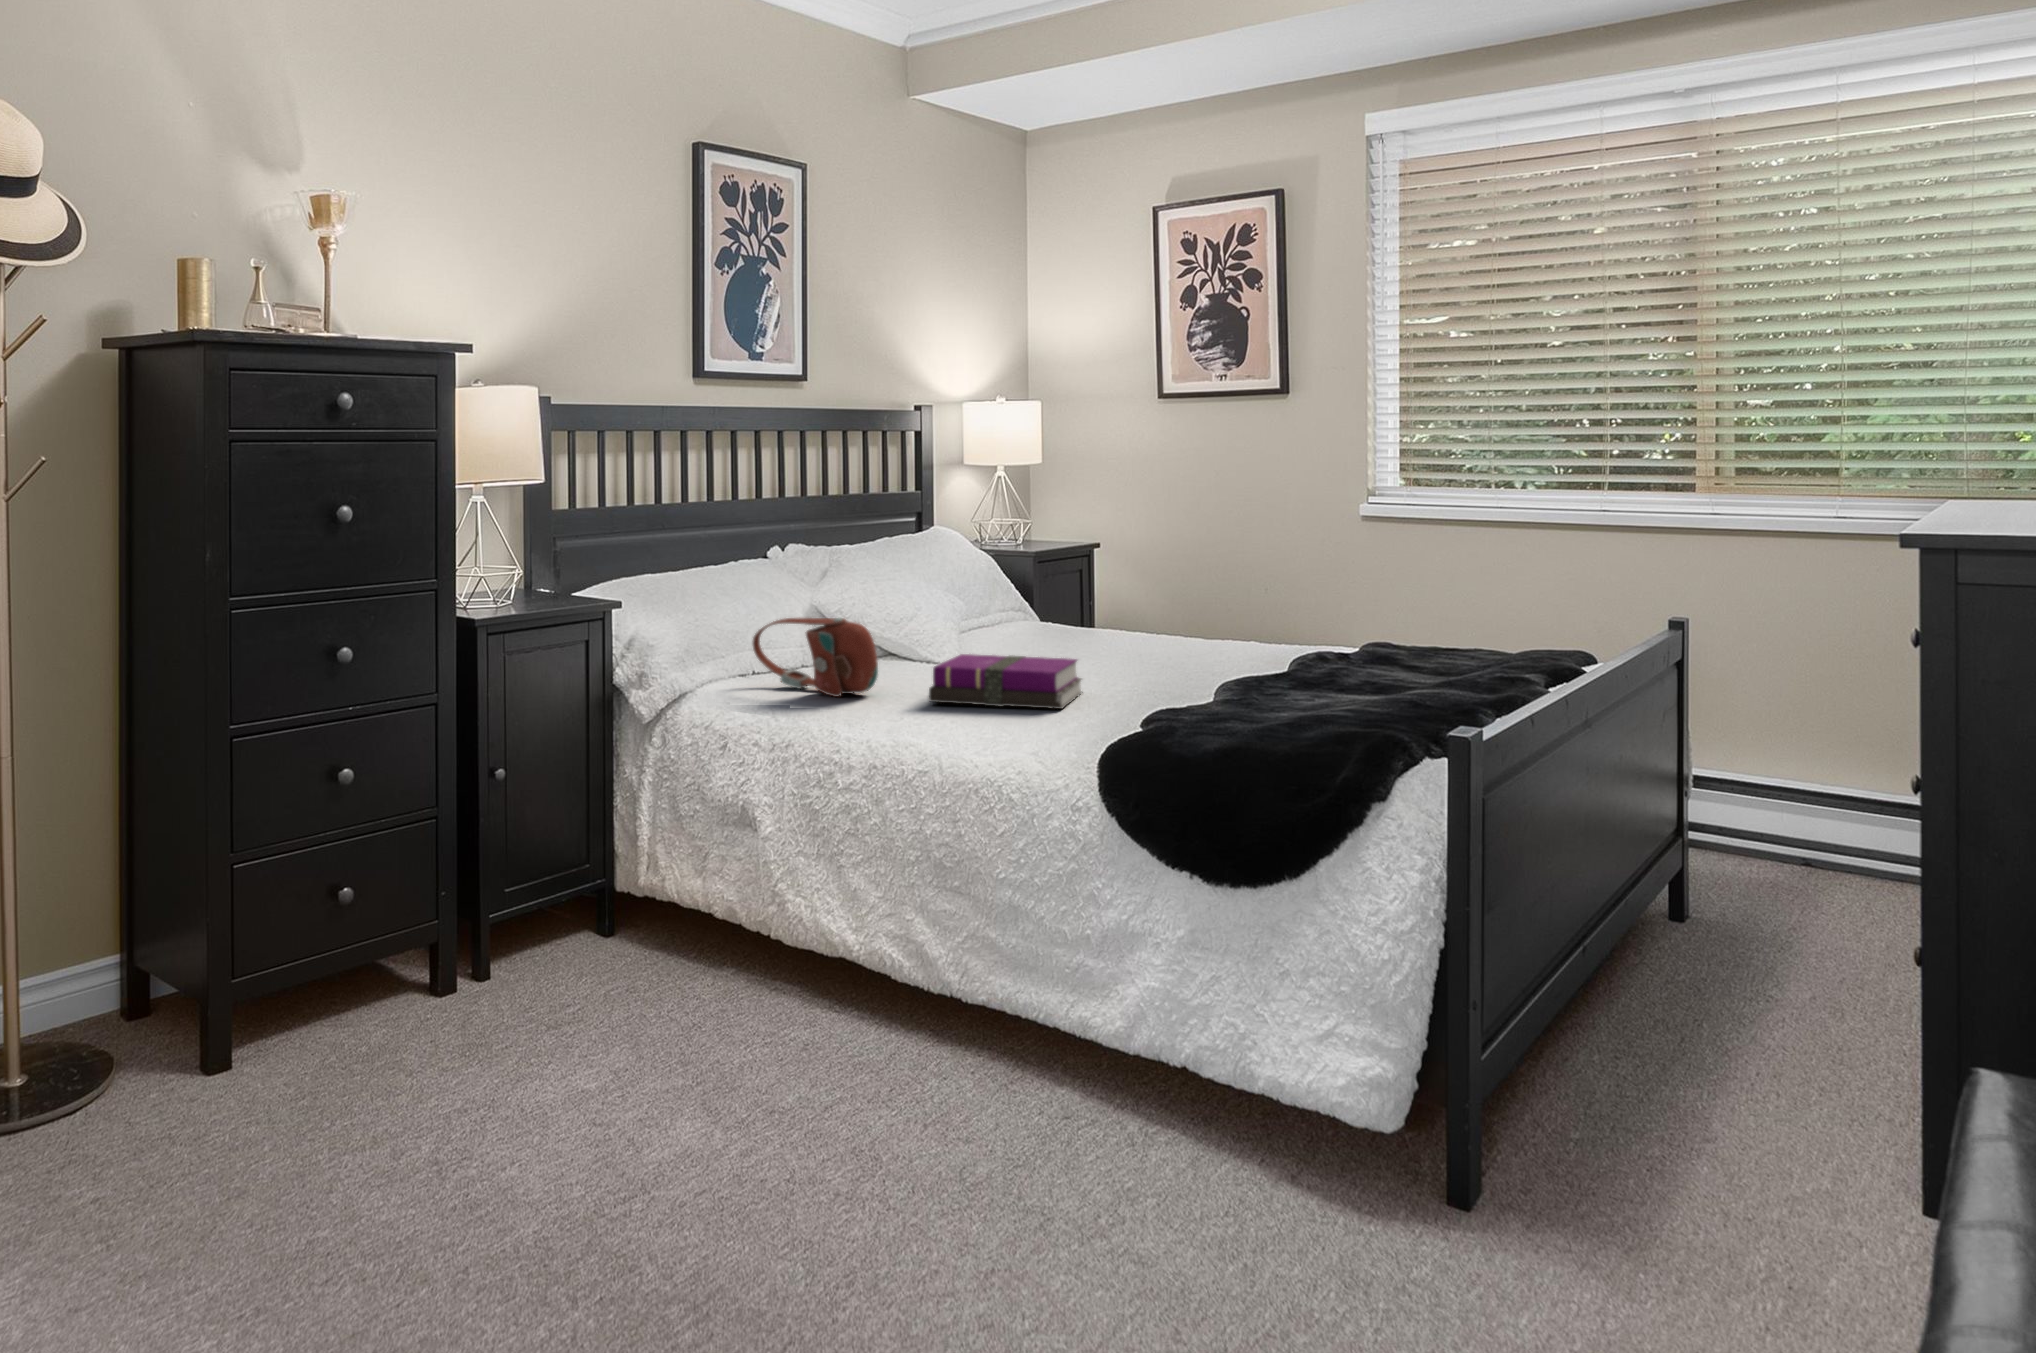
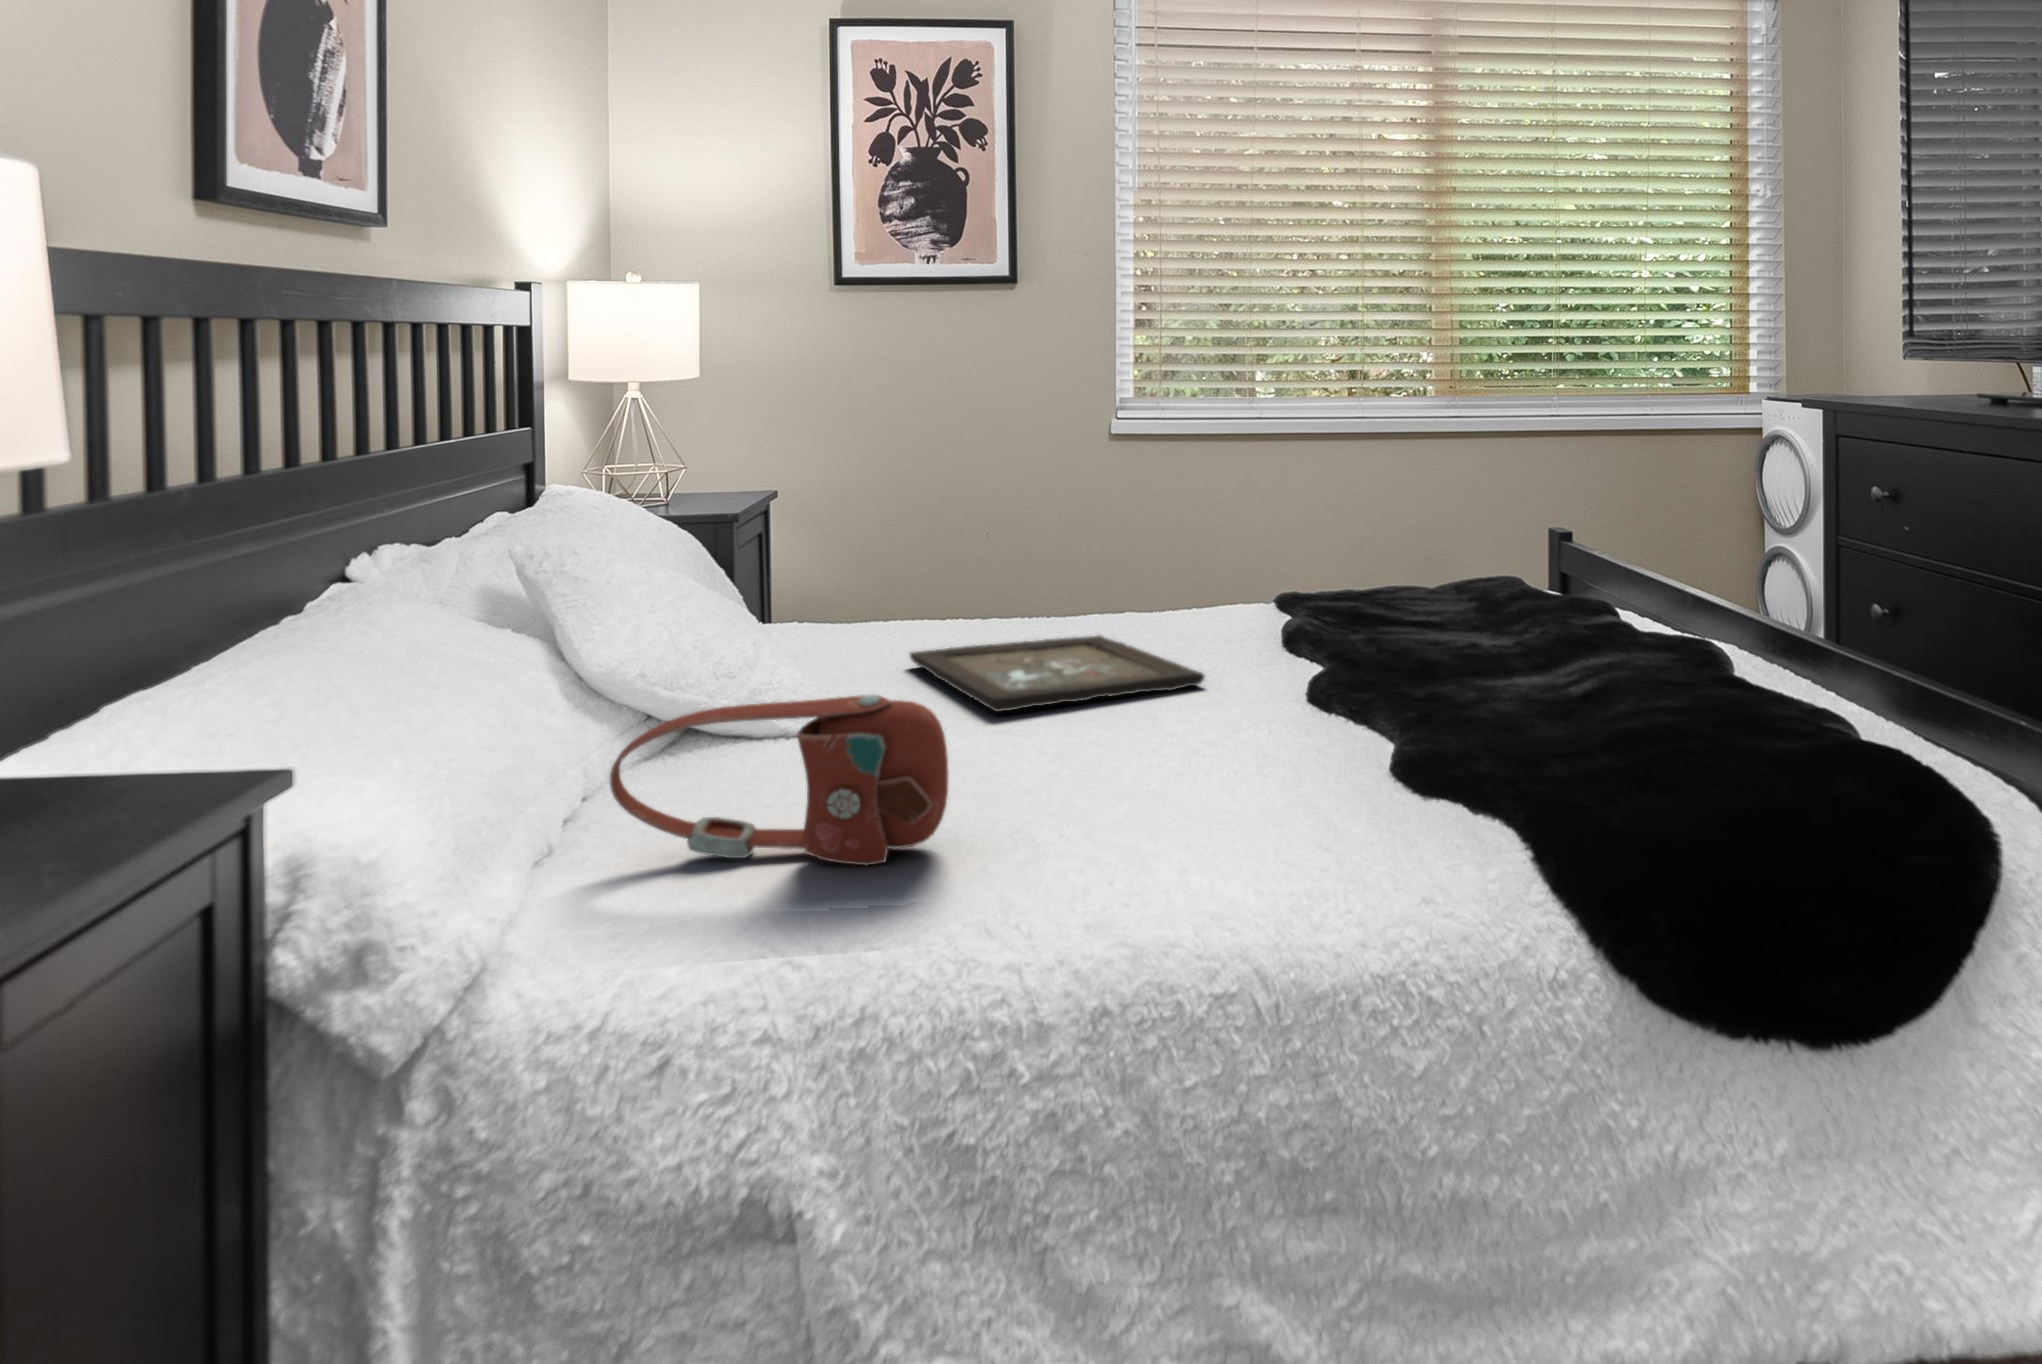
tray: none [1011,633,1163,664] -> present [910,635,1204,712]
notebook: present [929,654,1082,709] -> none [1044,706,1338,842]

